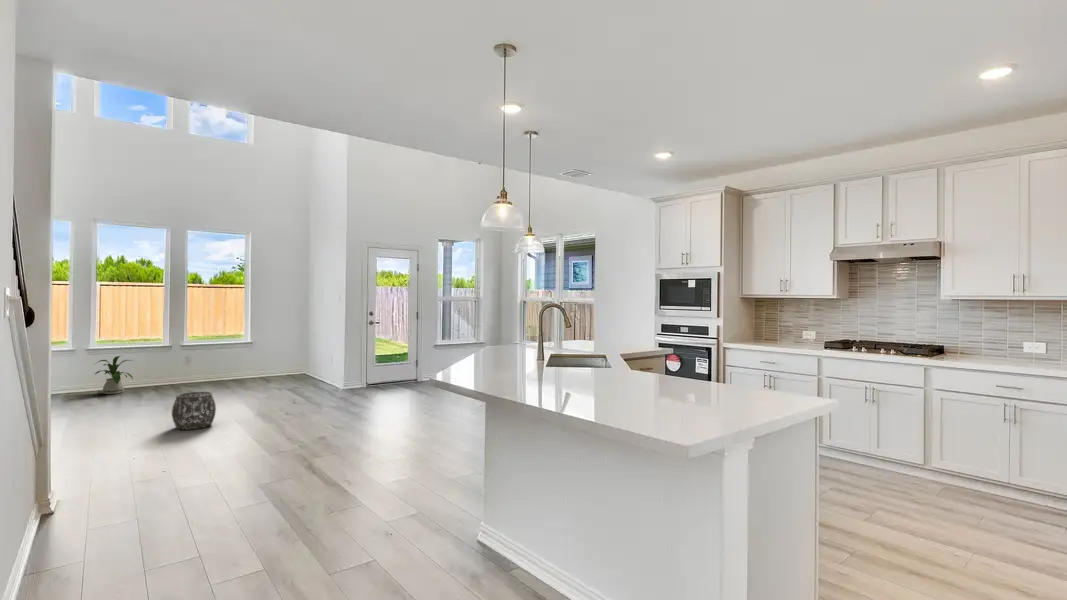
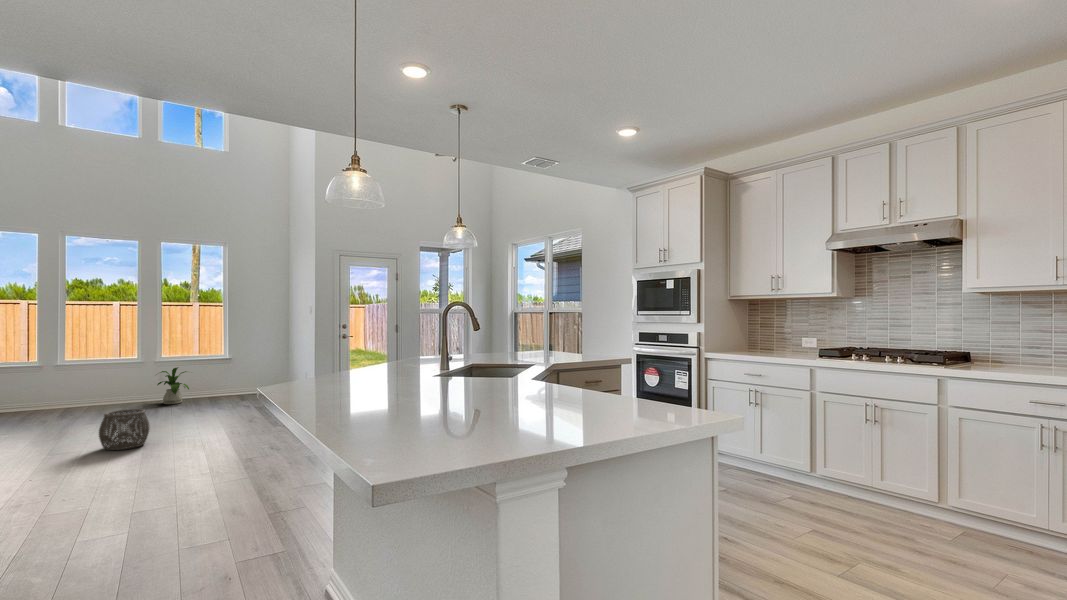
house plant: present [95,356,133,394] -> present [157,367,189,404]

